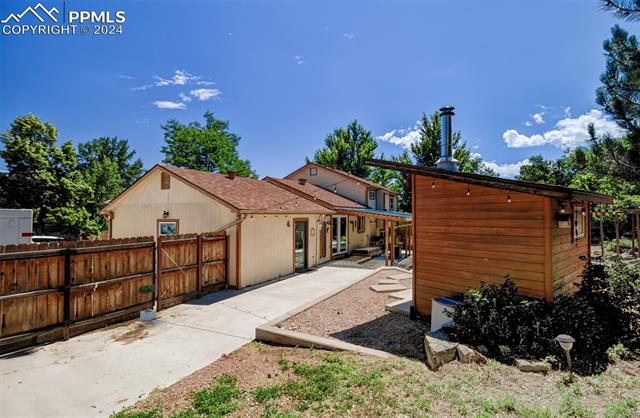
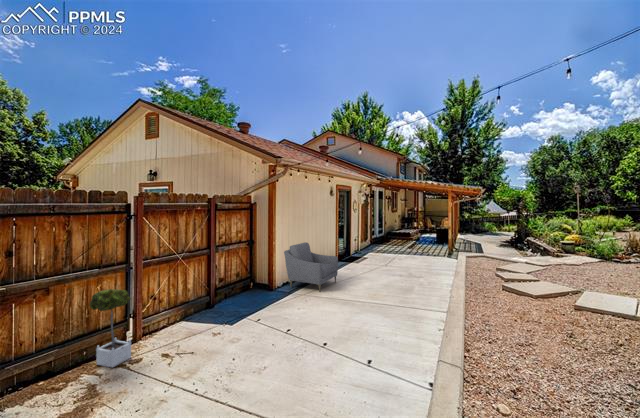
chair: none [248,260,285,292] -> present [284,242,338,292]

